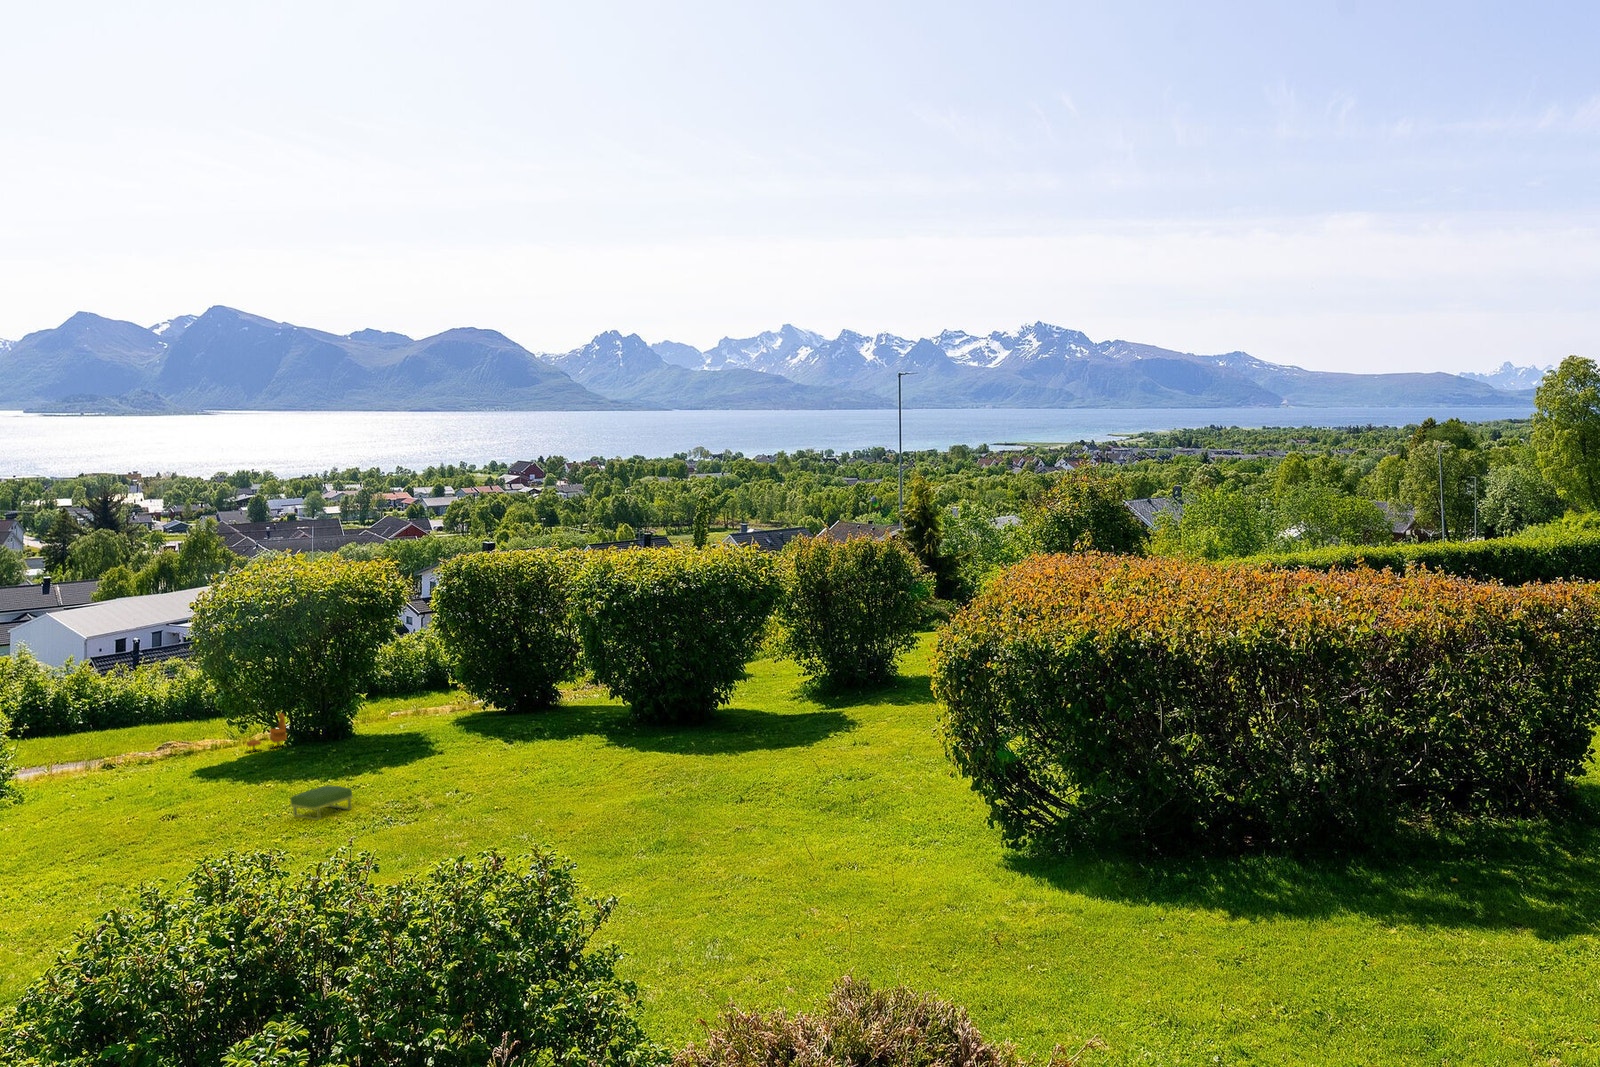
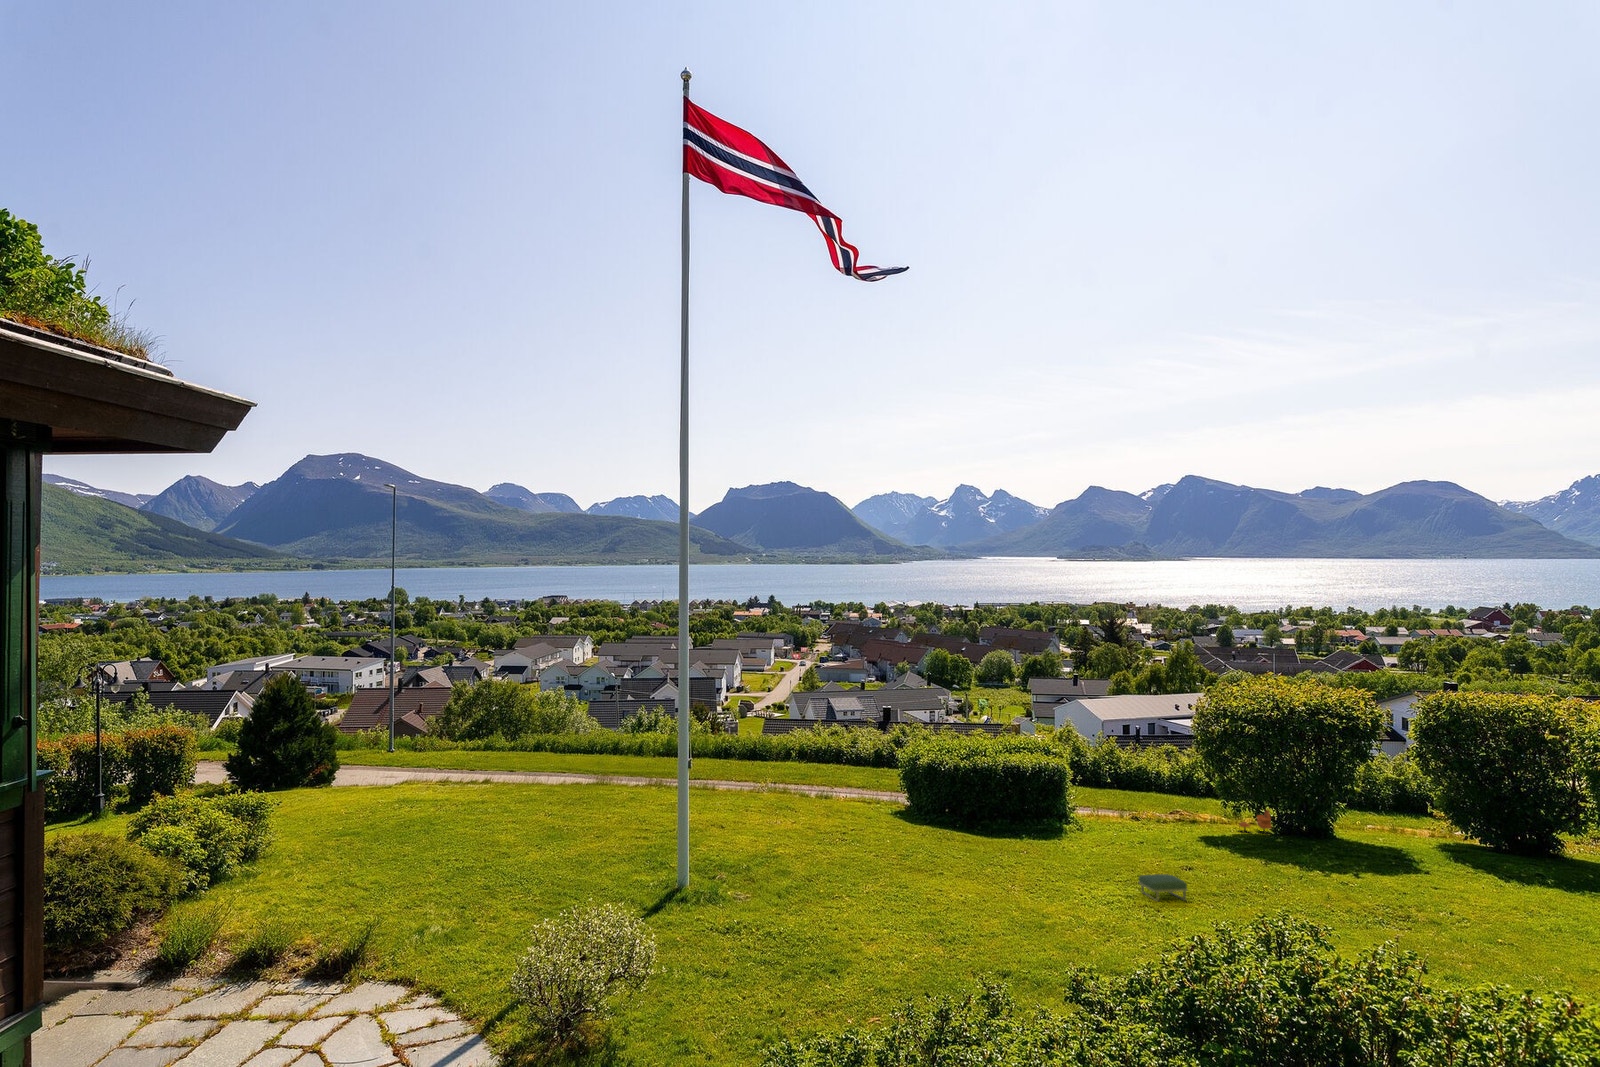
footstool: present [290,785,353,820] -> present [1139,874,1187,901]

